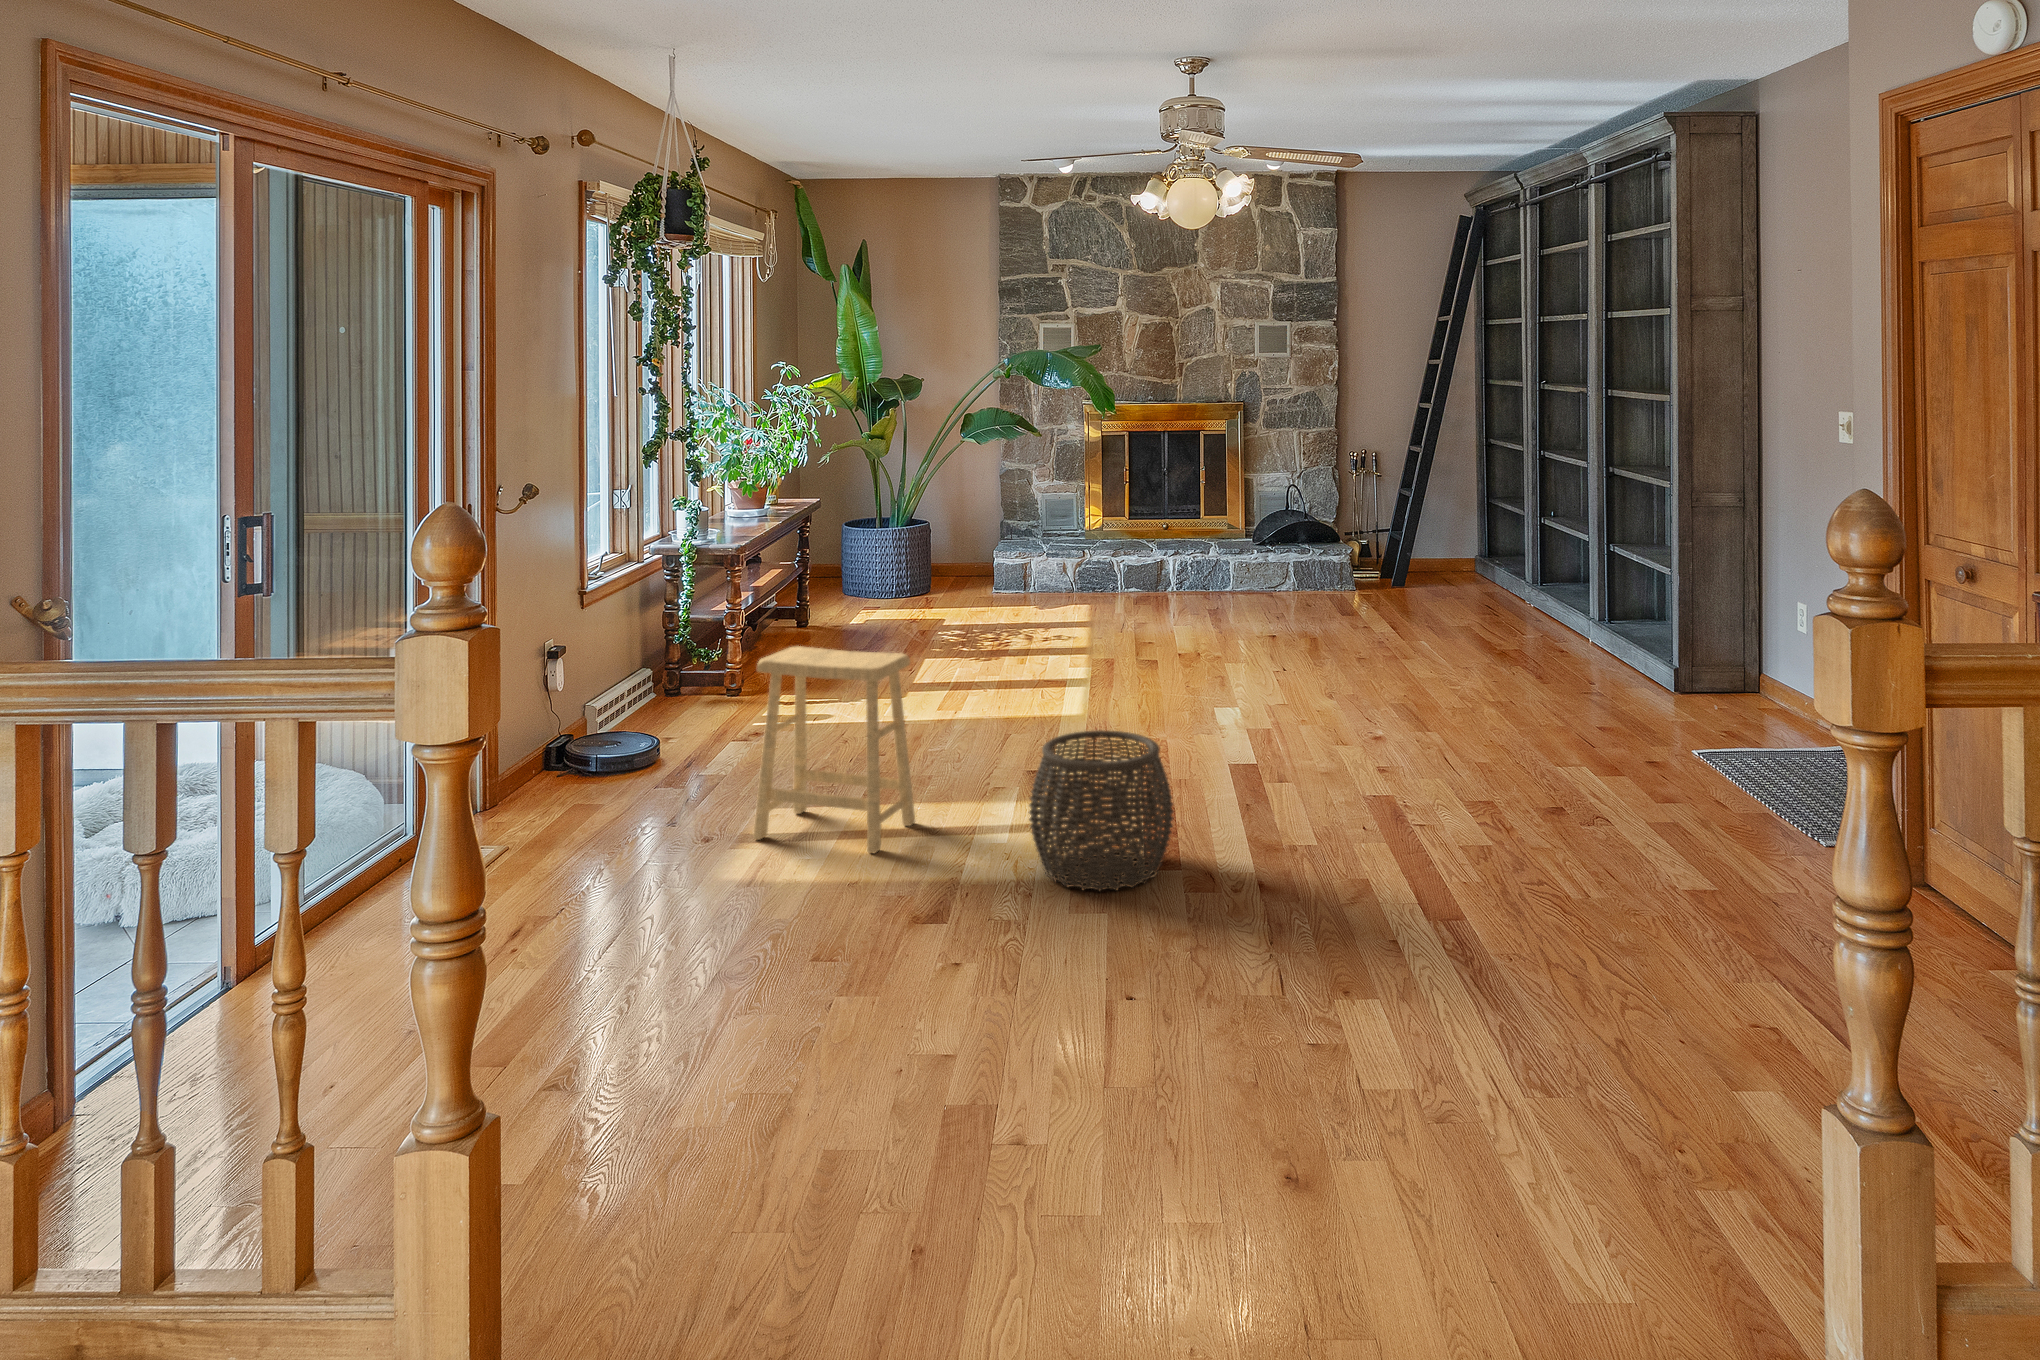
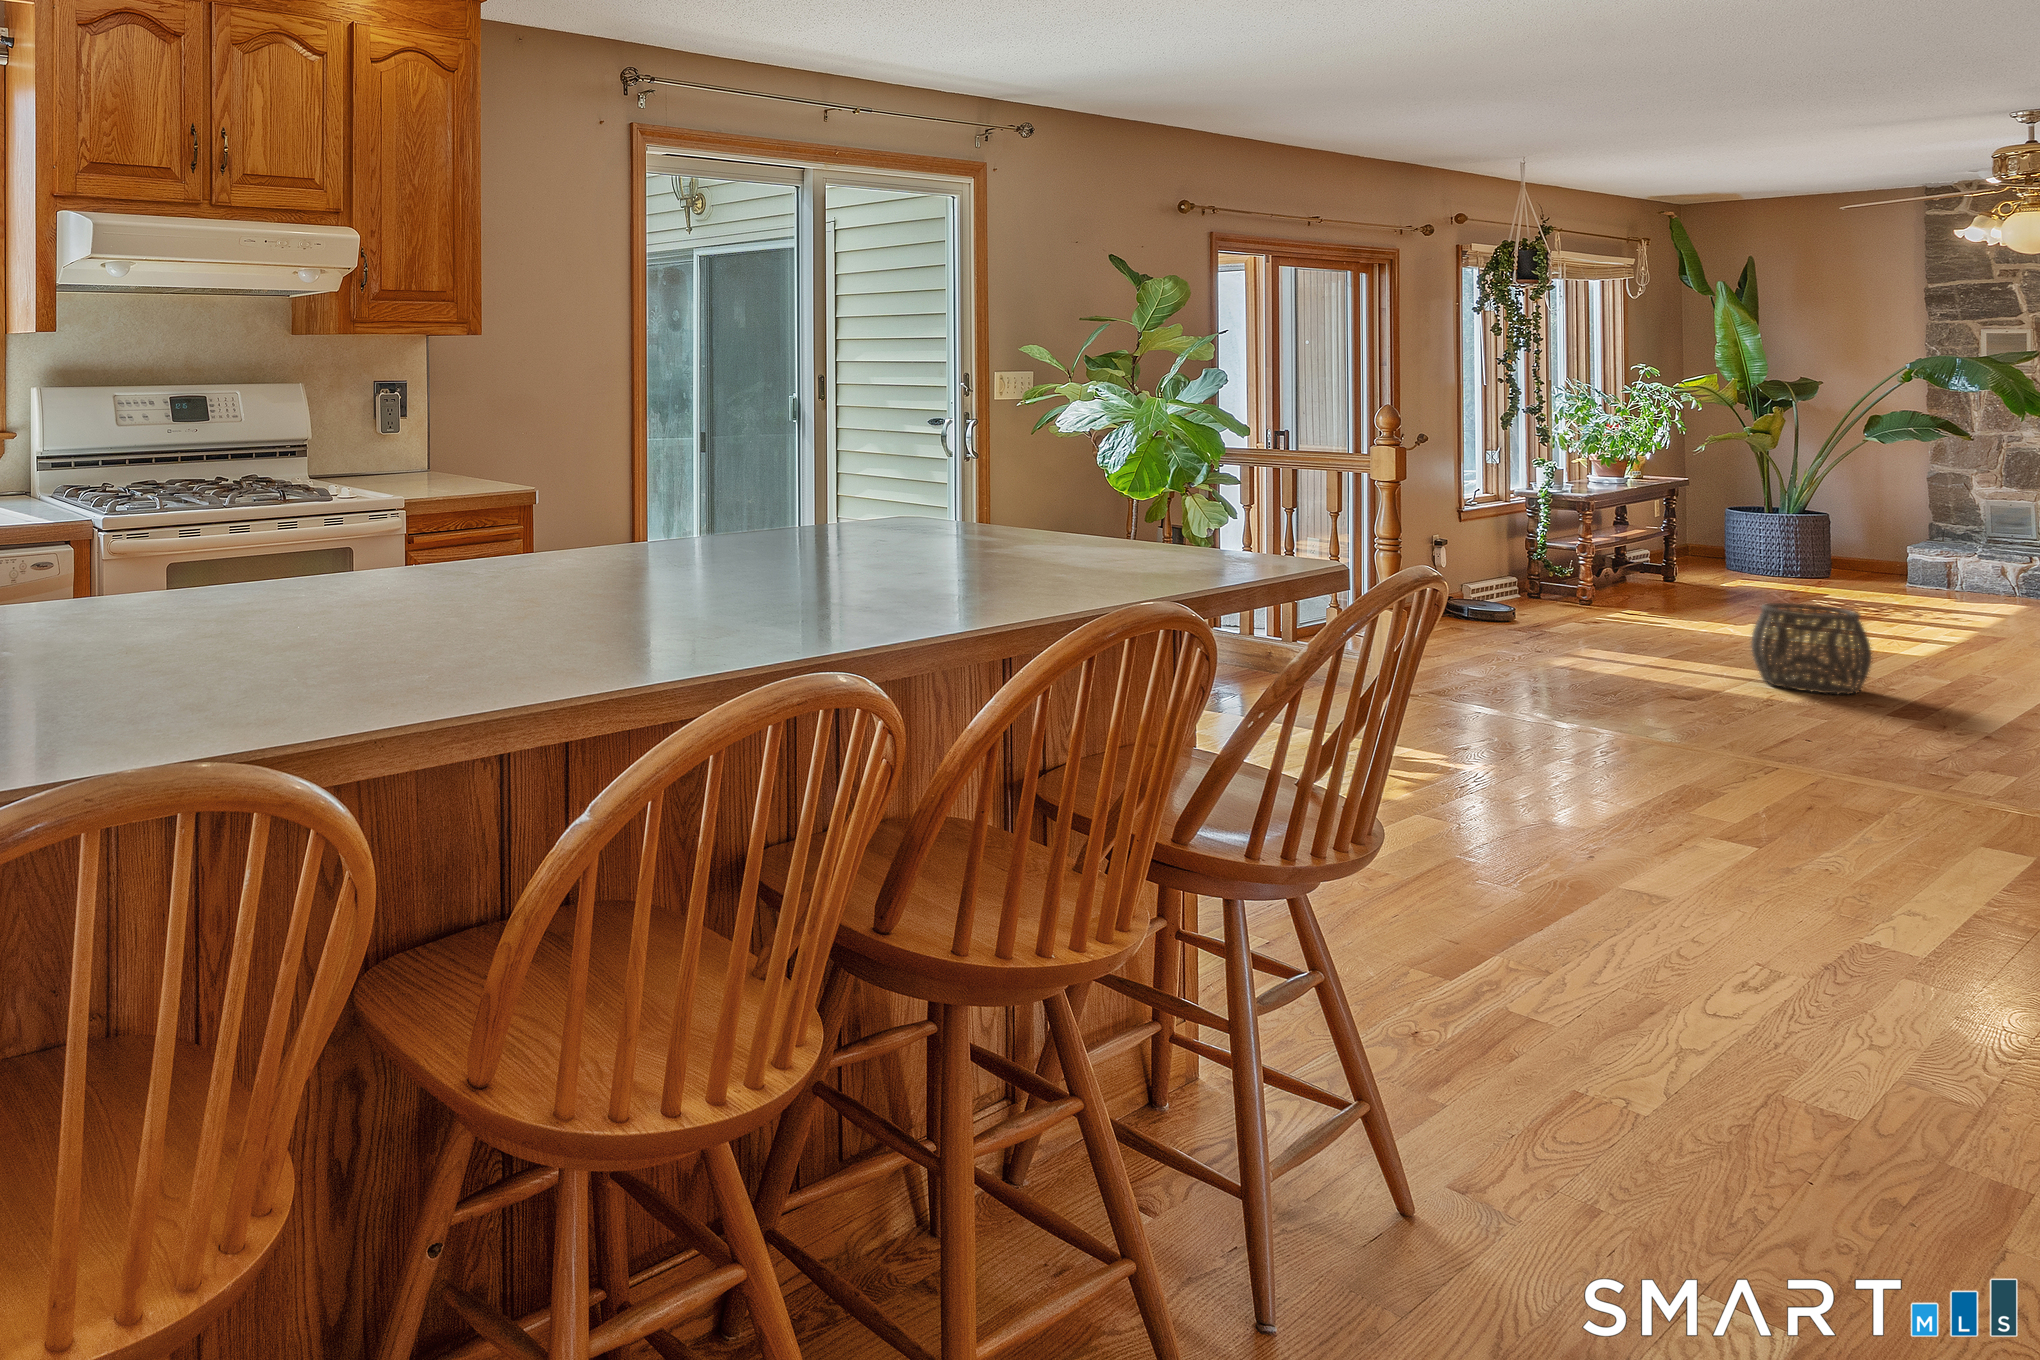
footstool: present [753,646,915,854] -> none [1562,538,1684,658]

